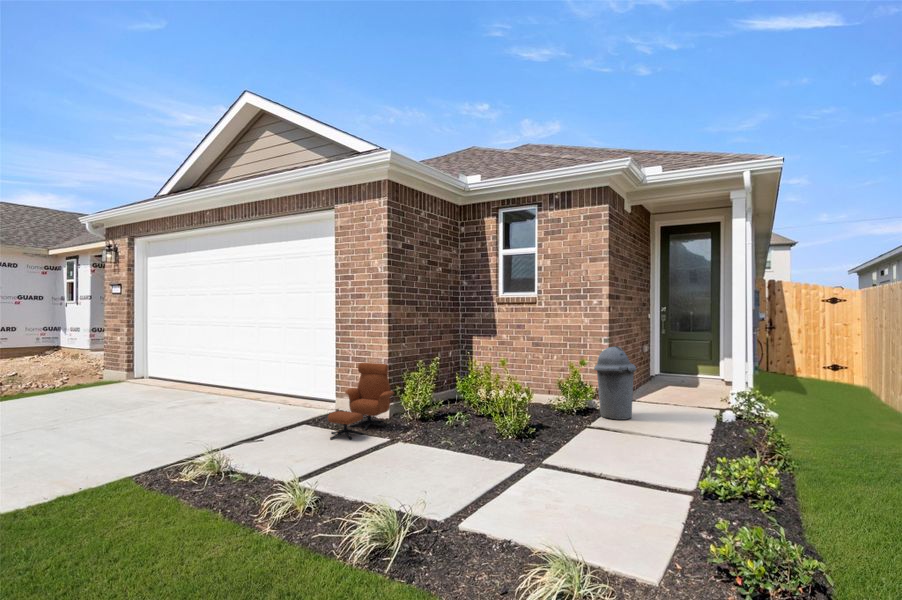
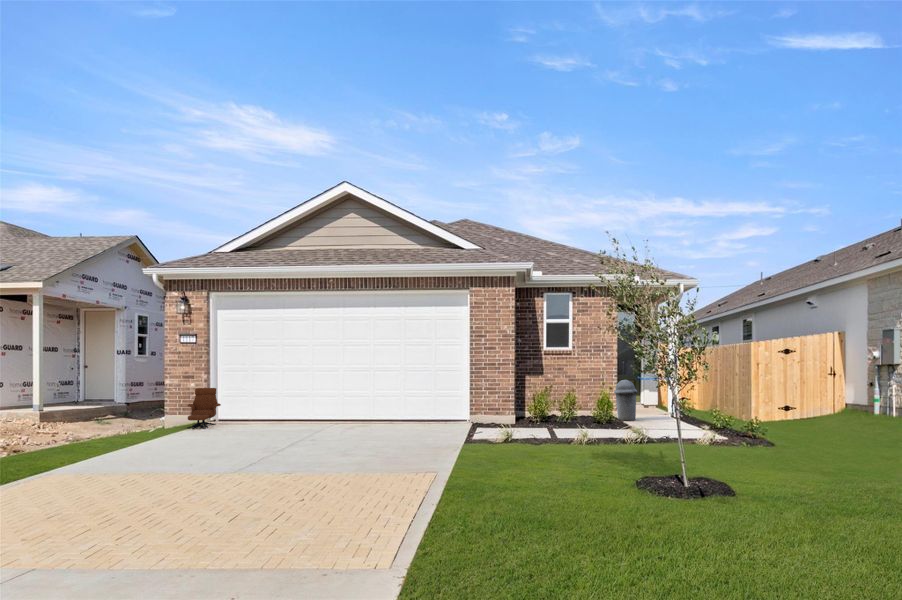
lounge chair: present [328,363,394,439] -> present [188,388,221,429]

